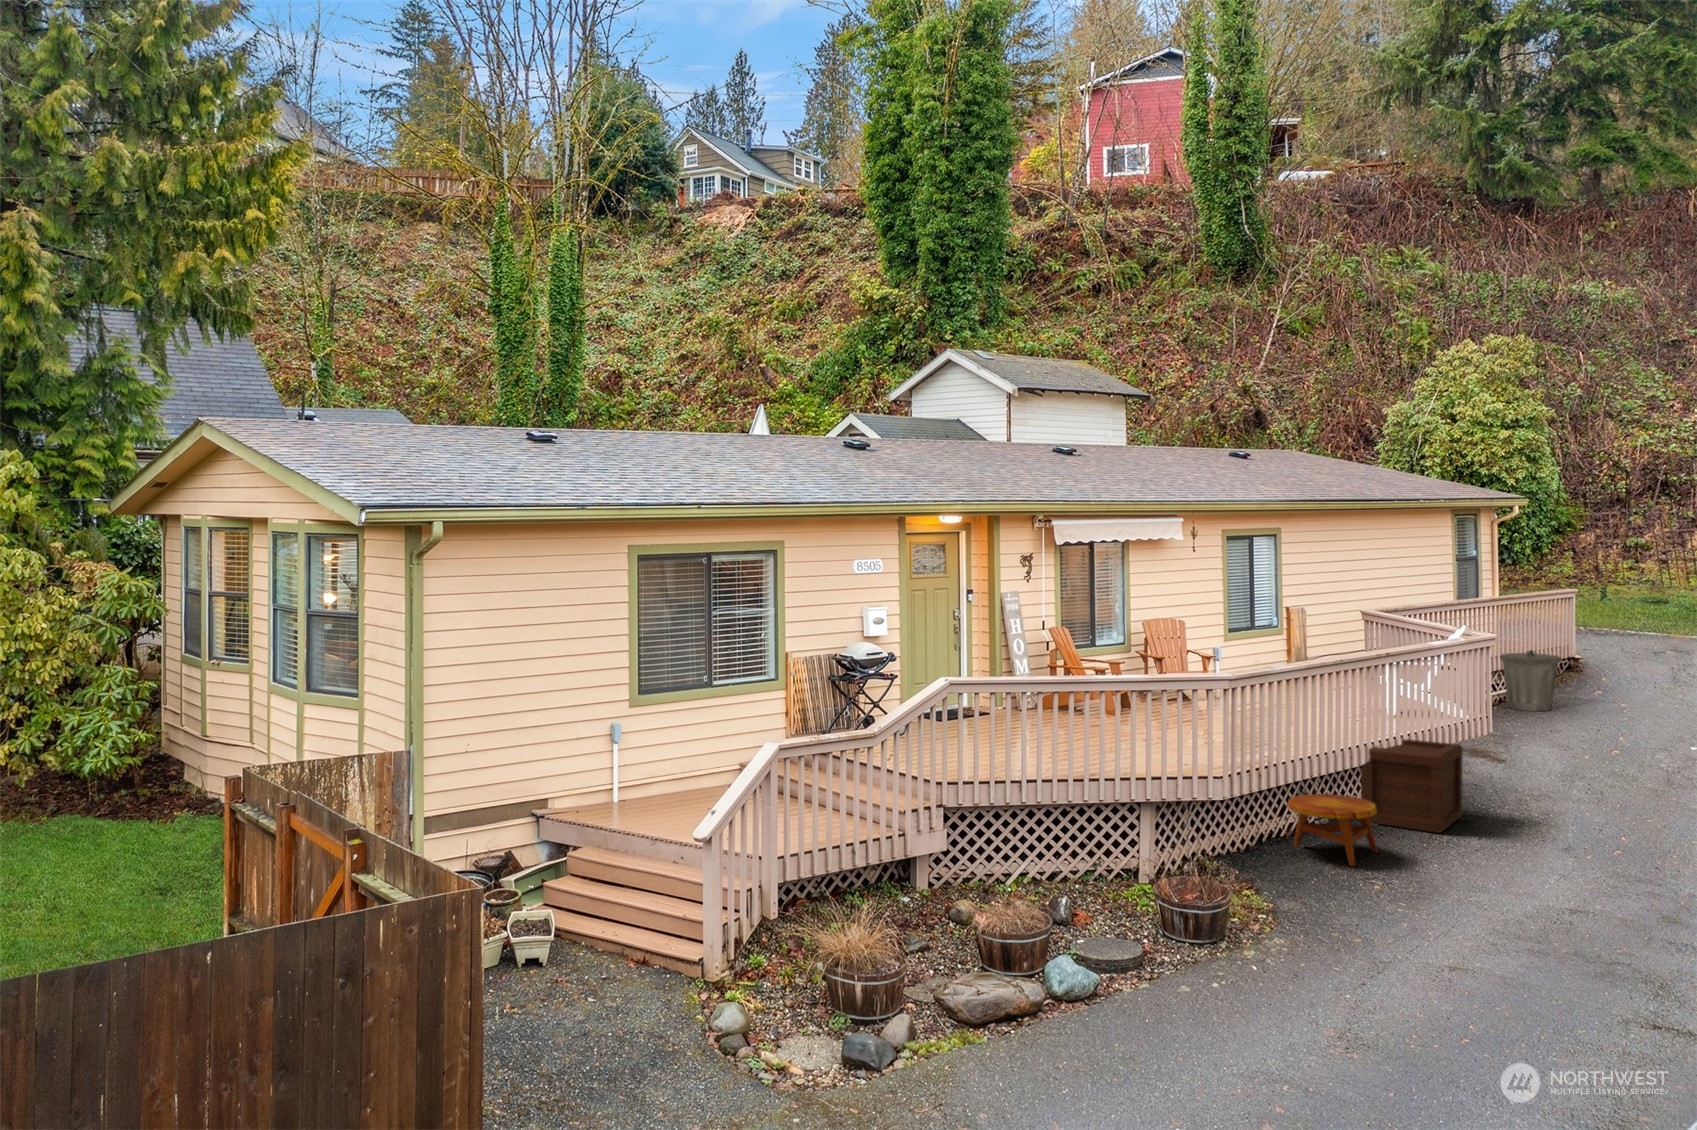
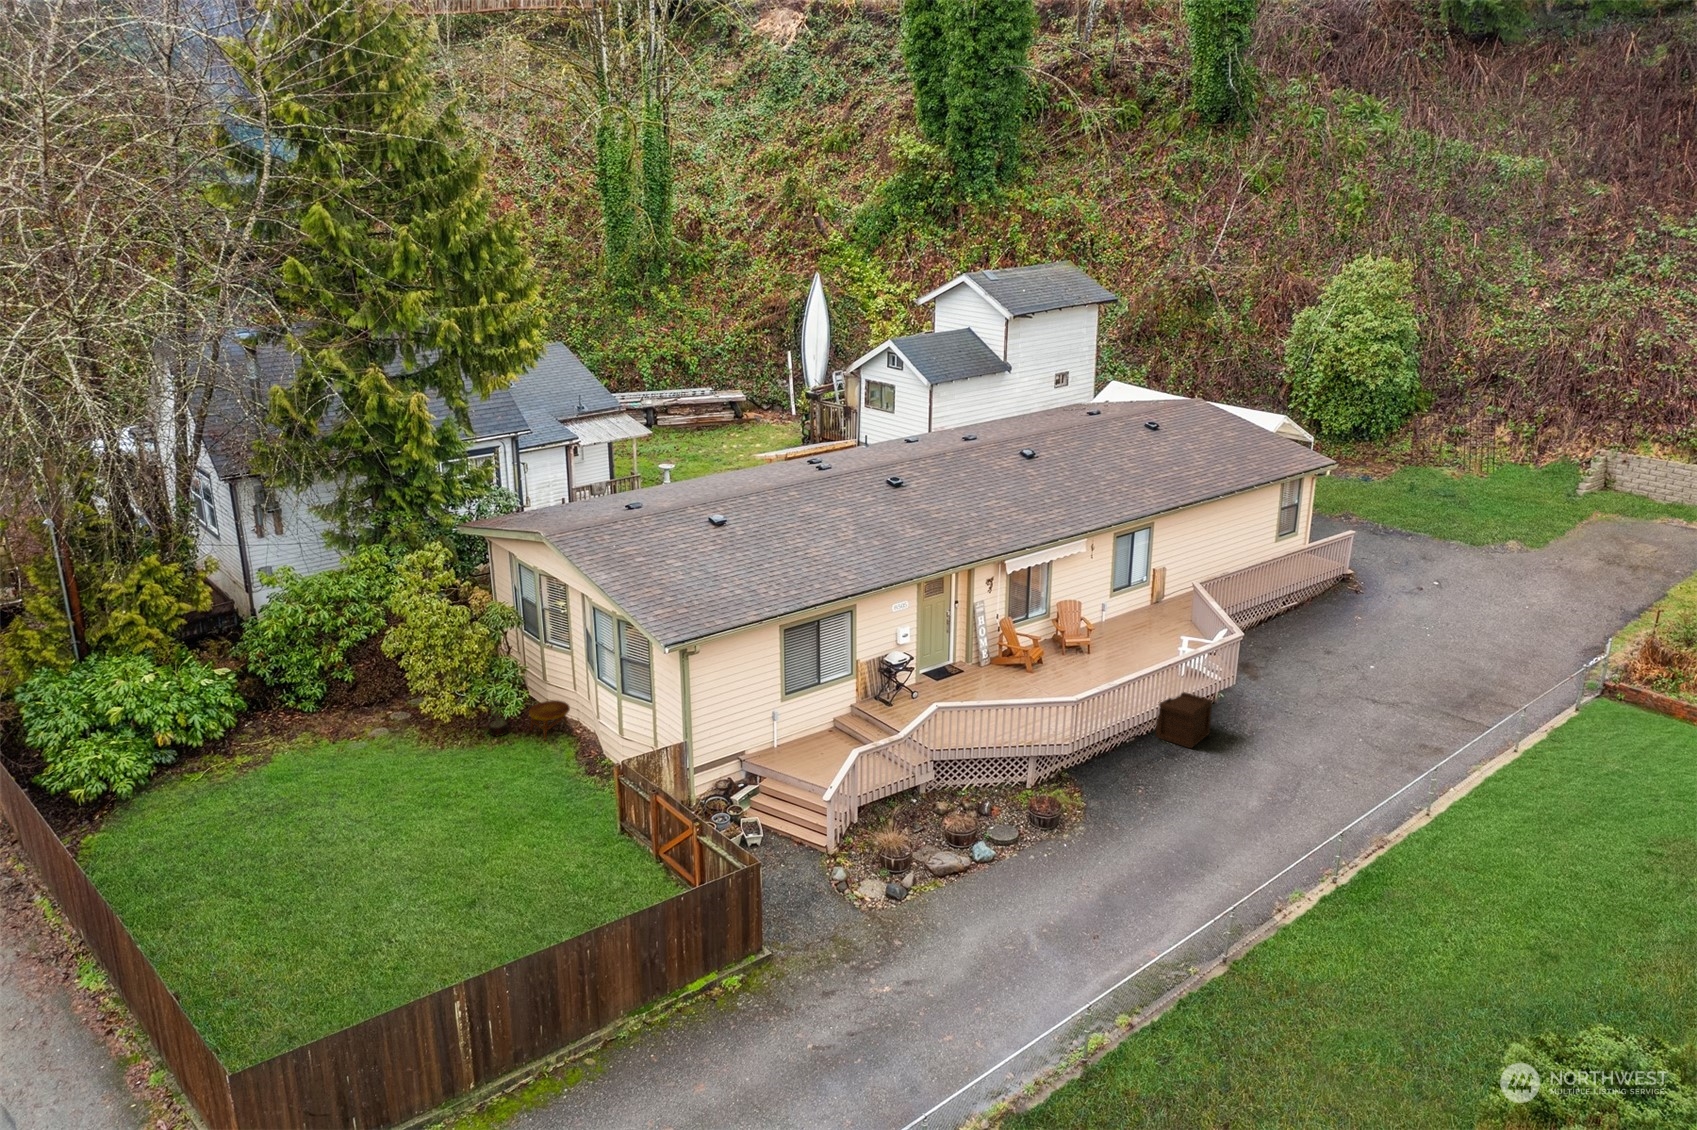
trash can: present [1500,650,1561,711] -> none [1302,574,1338,615]
decorative plant: none [48,731,93,803] -> present [489,701,508,736]
side table: present [1288,794,1377,866] -> present [529,700,570,741]

